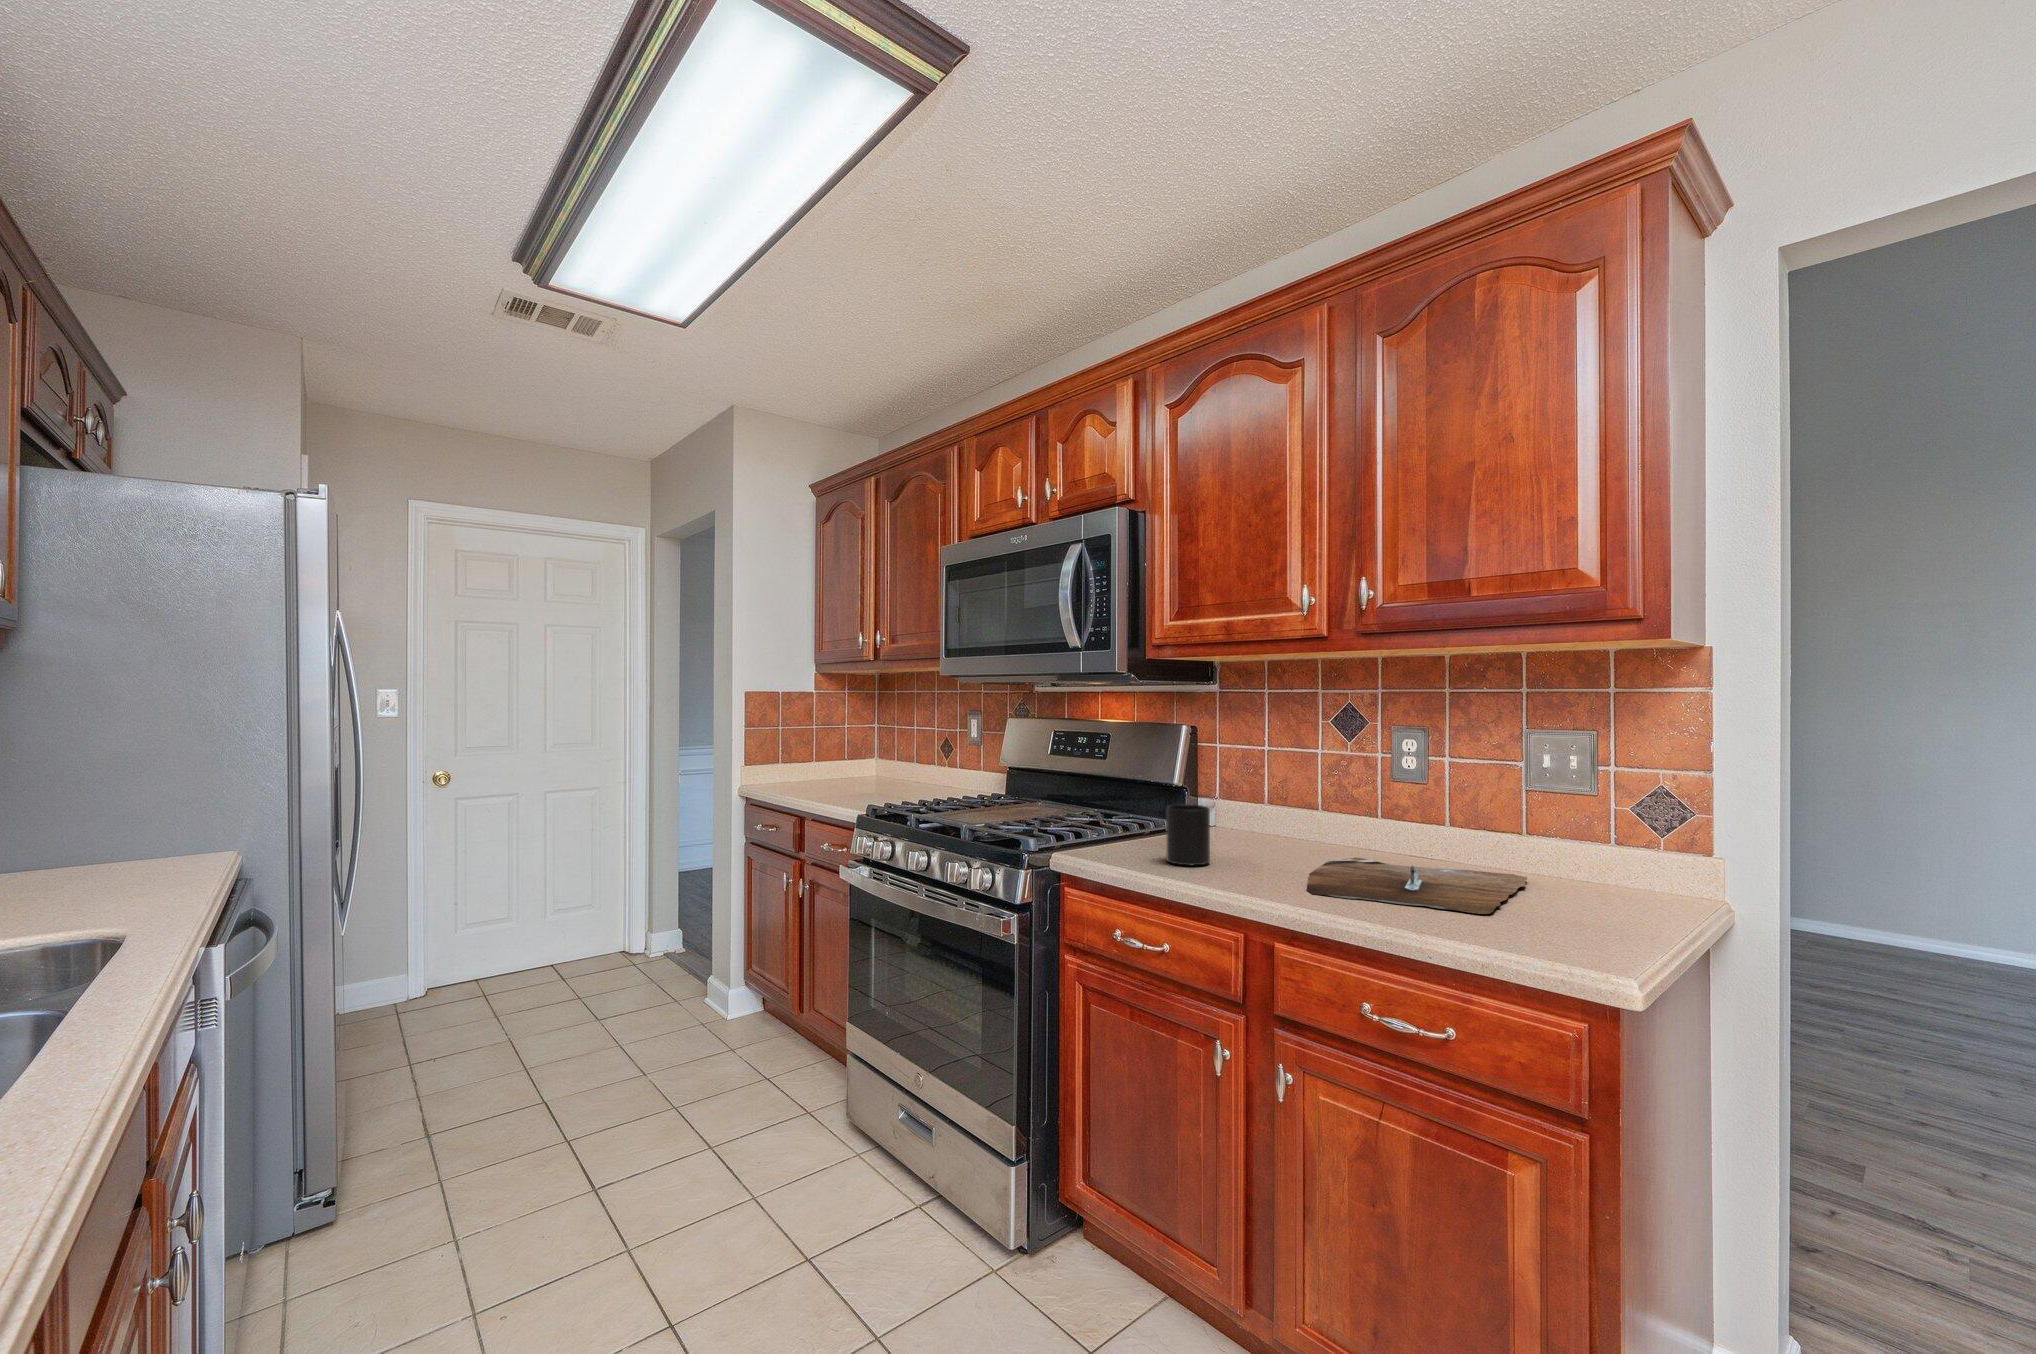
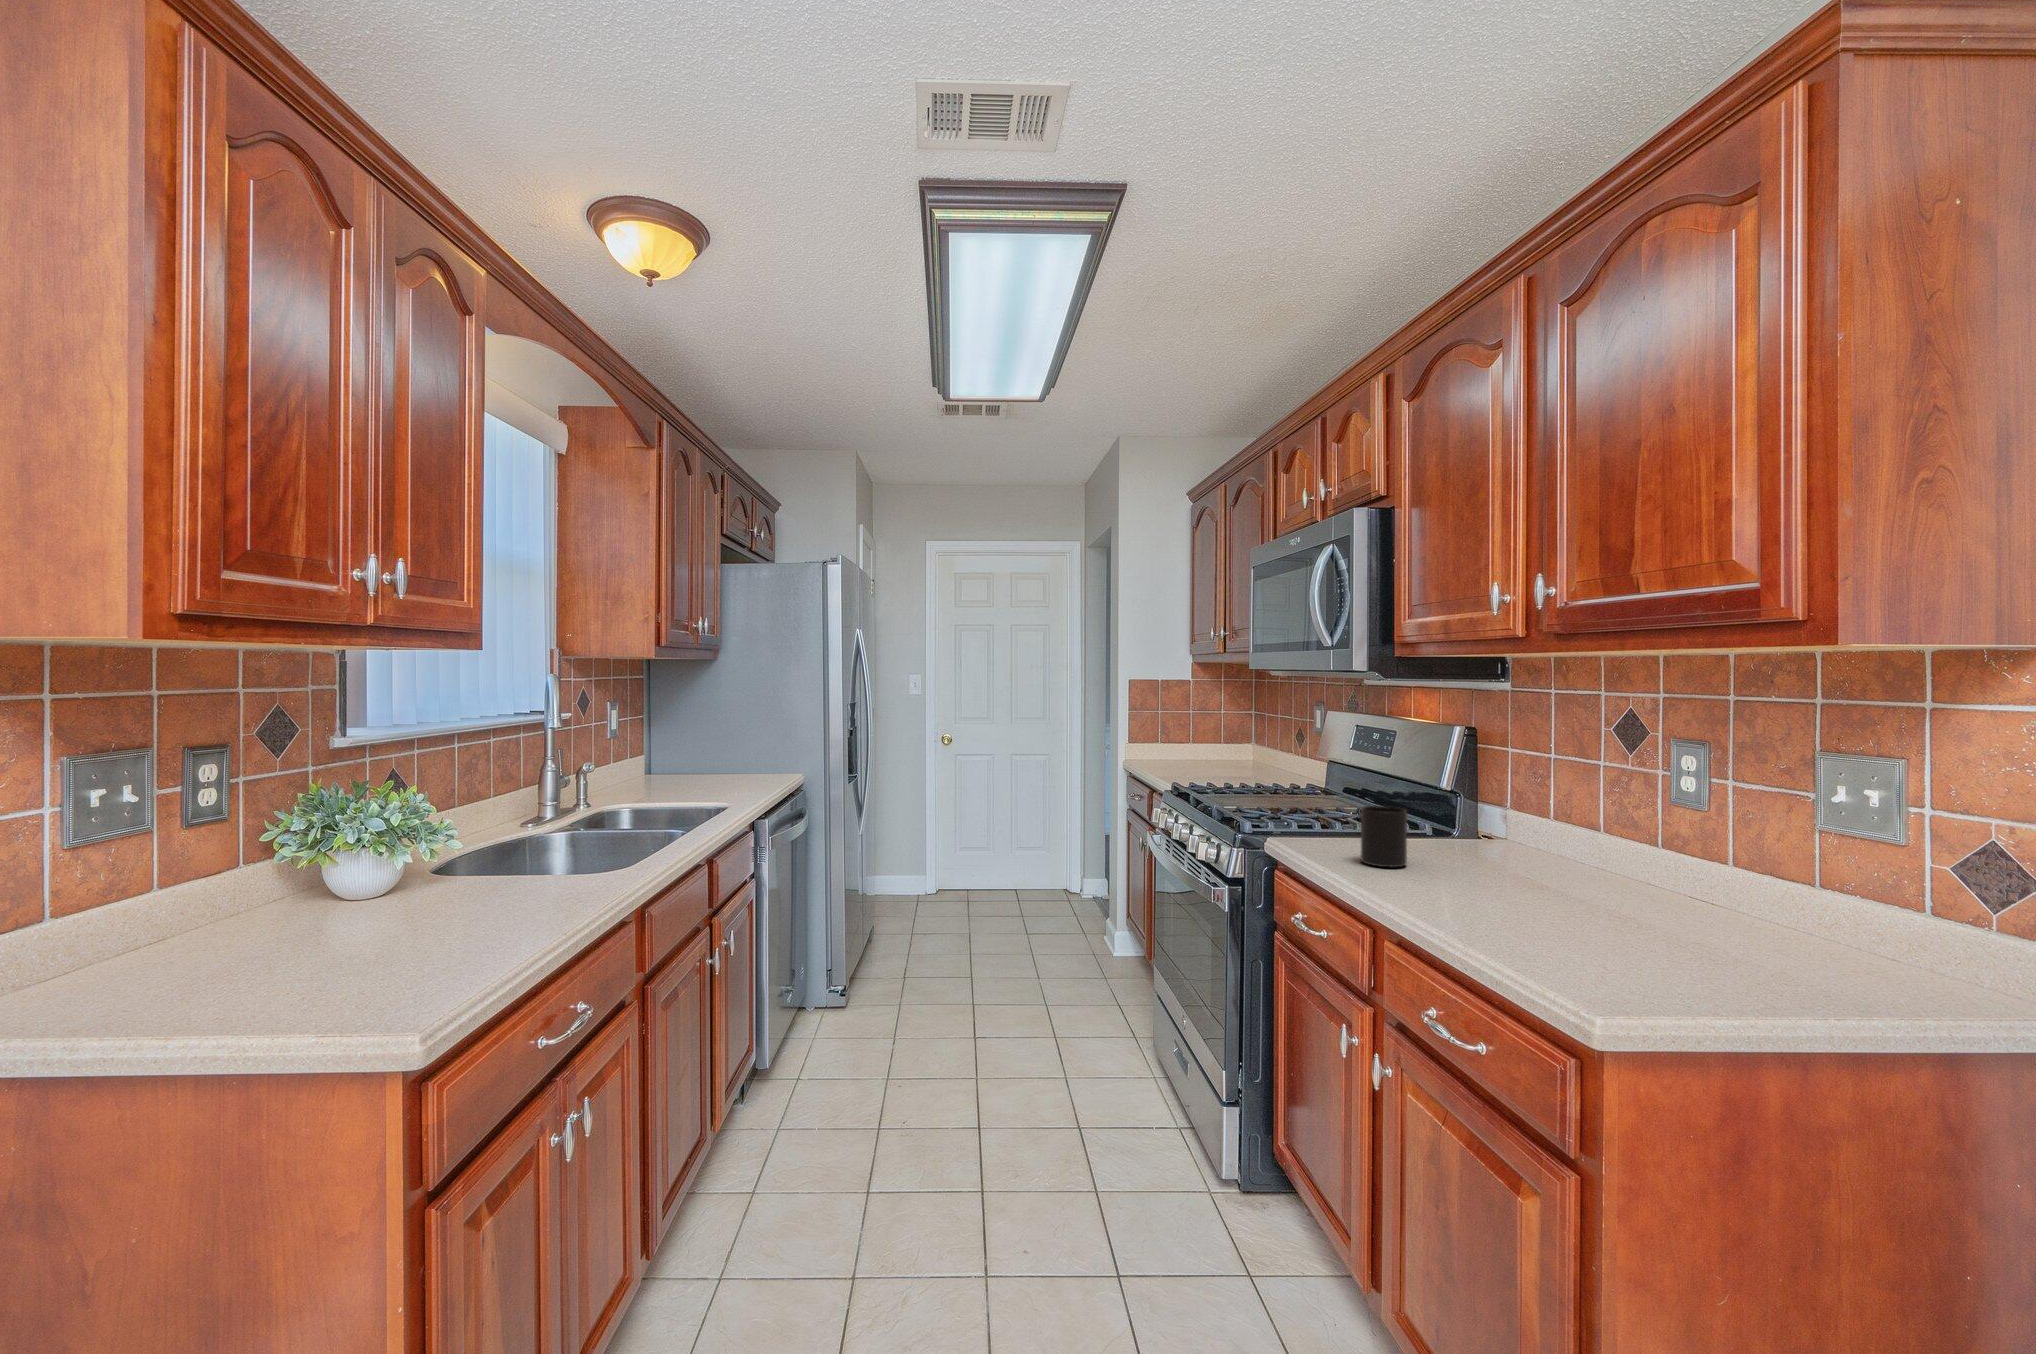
cutting board: present [1307,857,1527,914] -> none [1450,884,1788,955]

